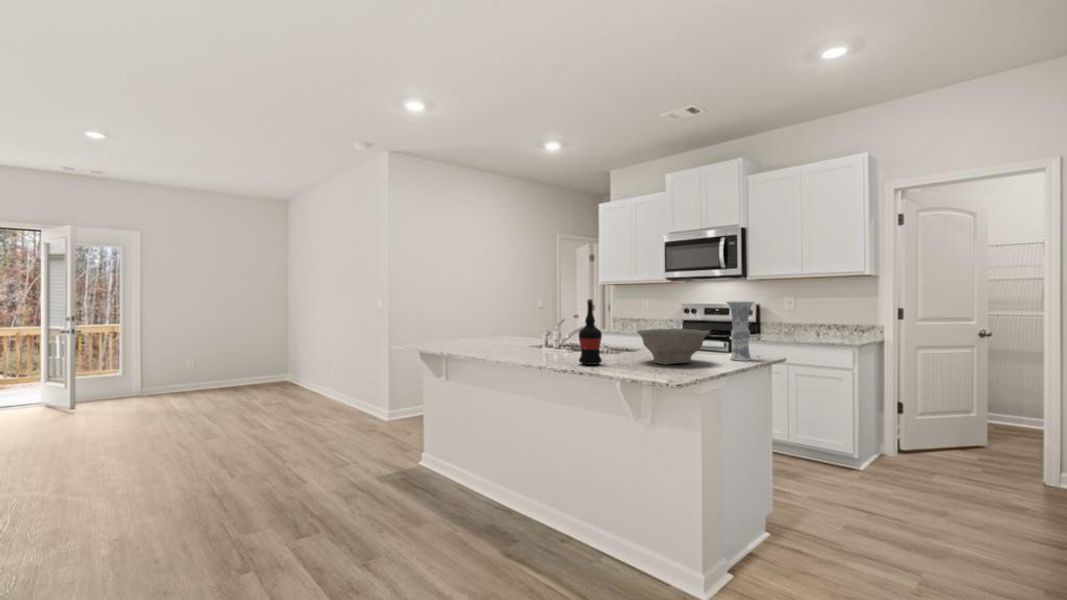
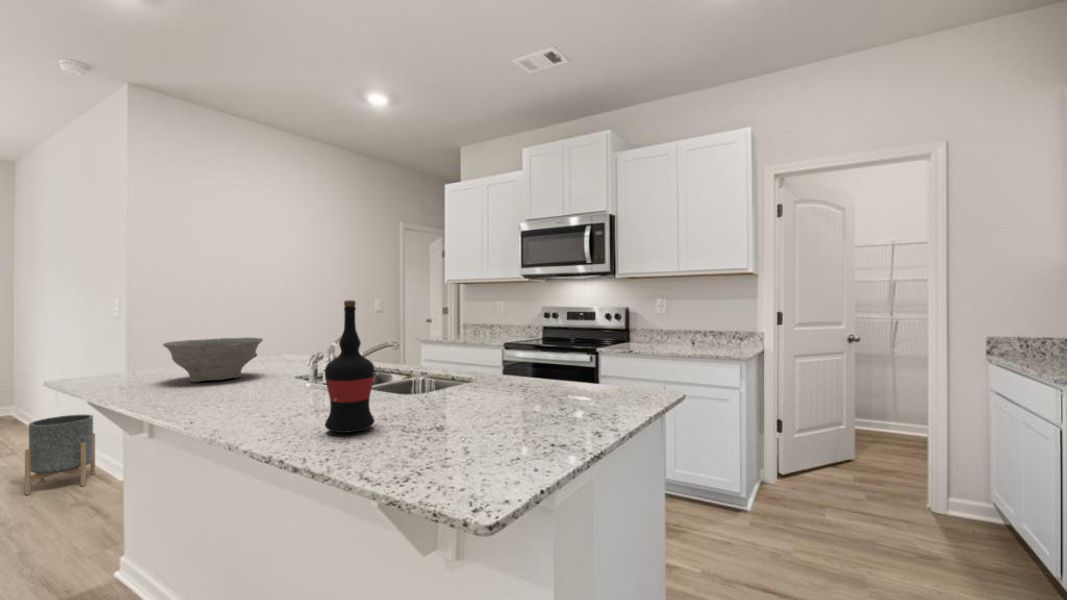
vase: present [726,301,754,361] -> none [599,305,645,404]
bowl: present [637,329,709,364] -> present [163,338,263,382]
planter: none [339,375,371,423] -> present [25,414,95,495]

